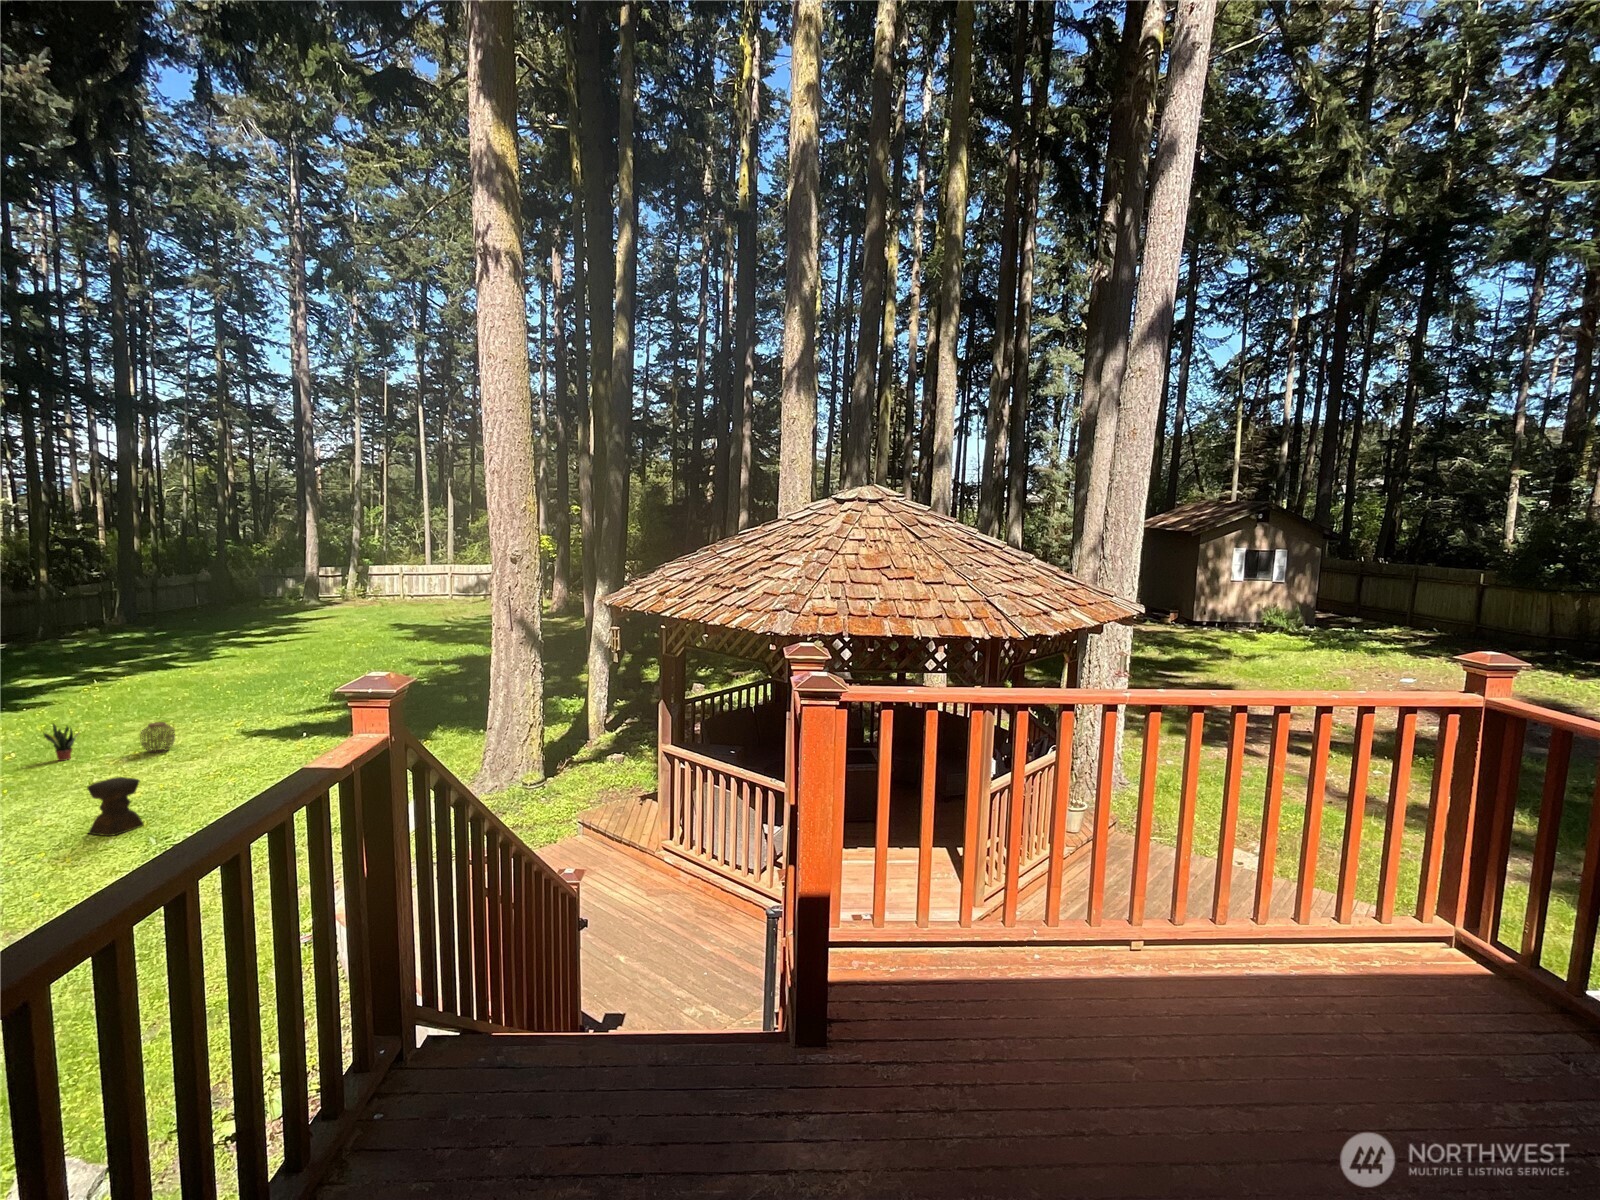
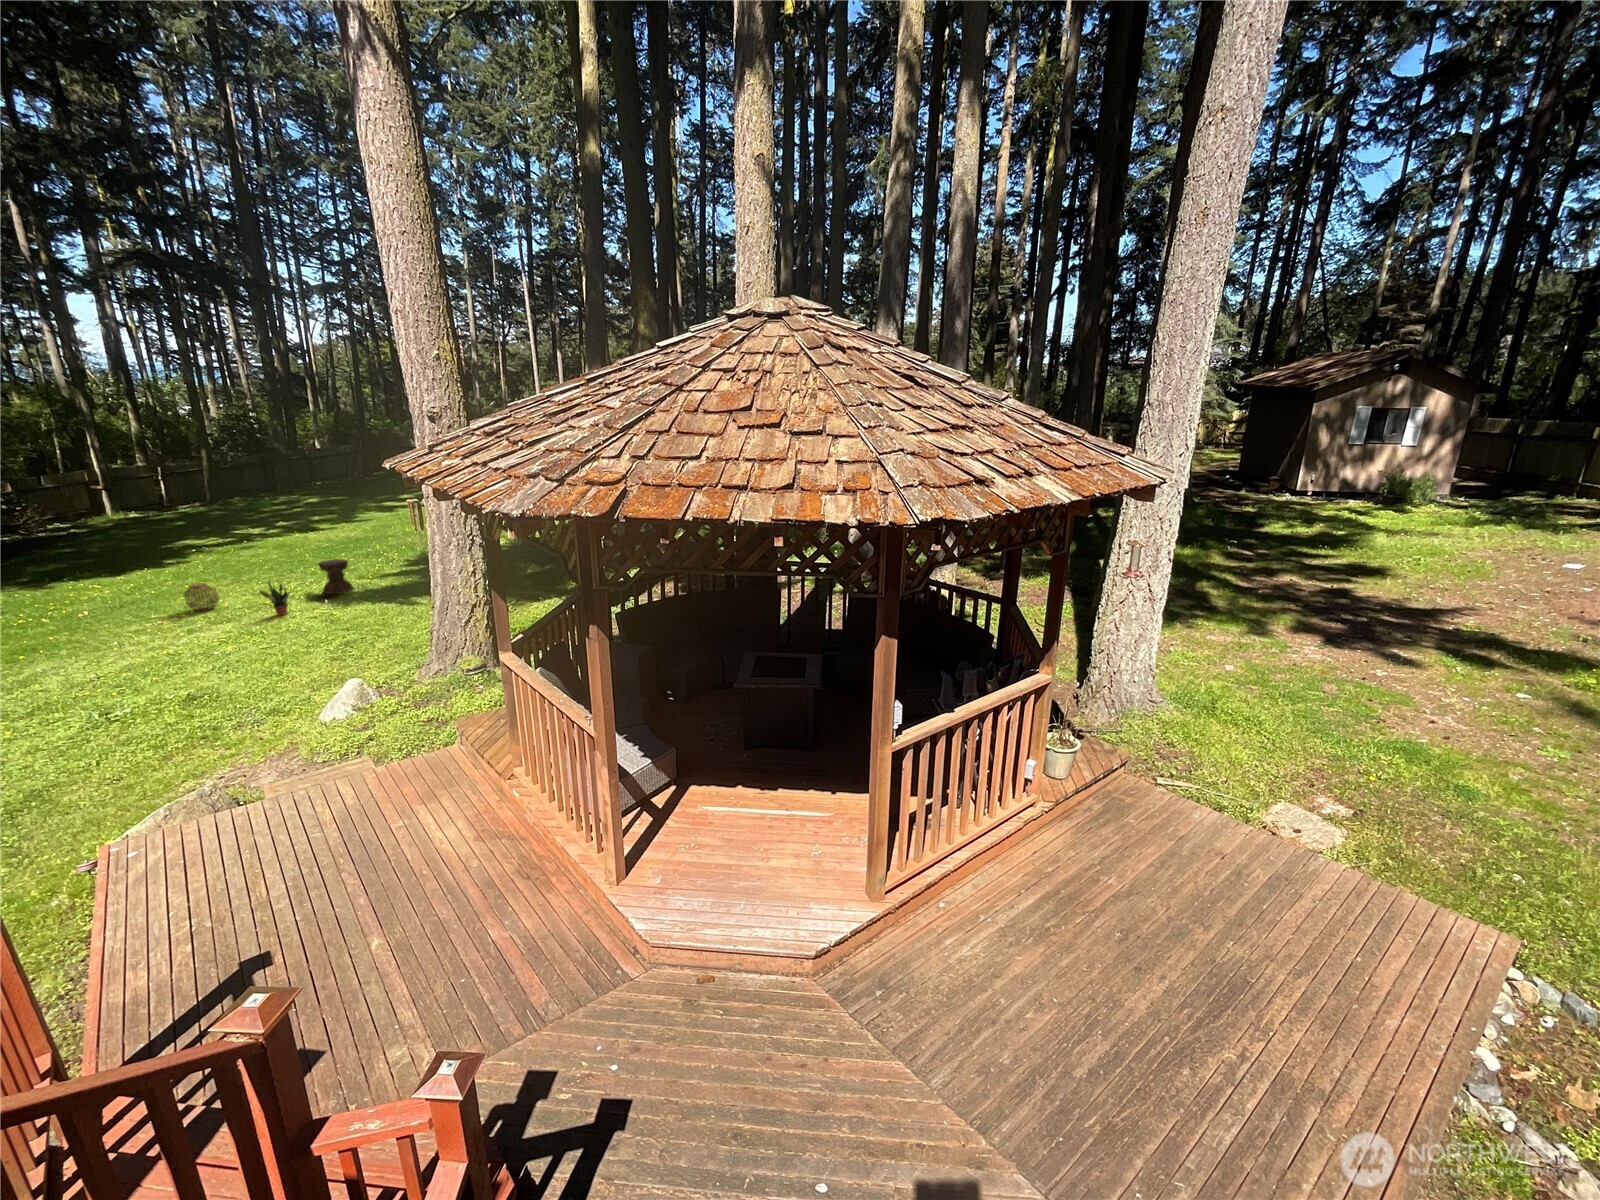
potted plant: present [44,724,78,761] -> present [260,582,291,615]
stool: present [87,777,144,836] -> present [318,559,354,594]

